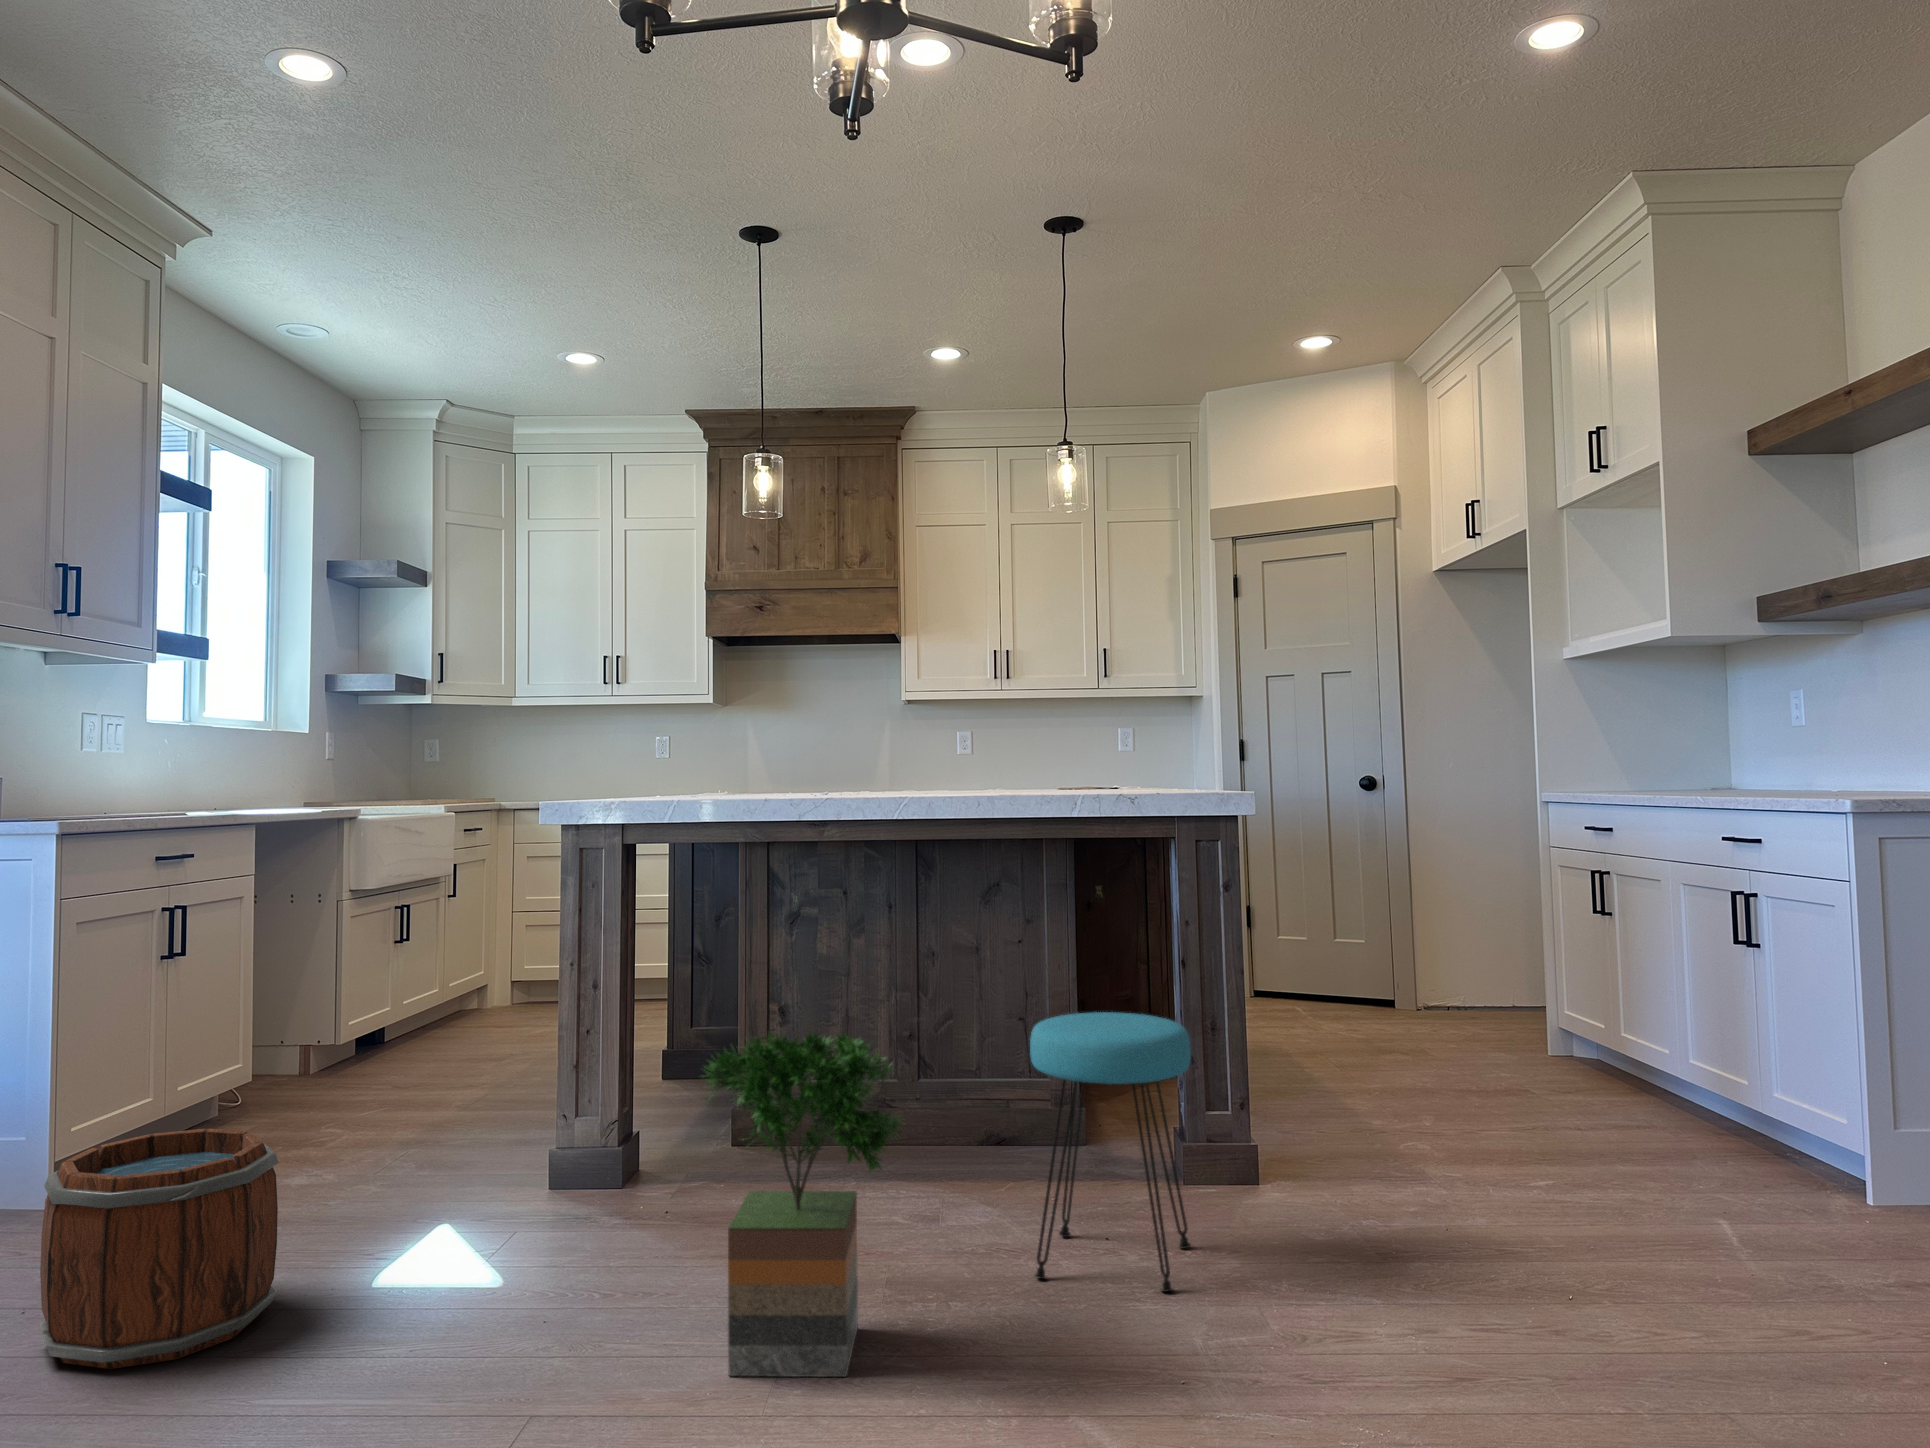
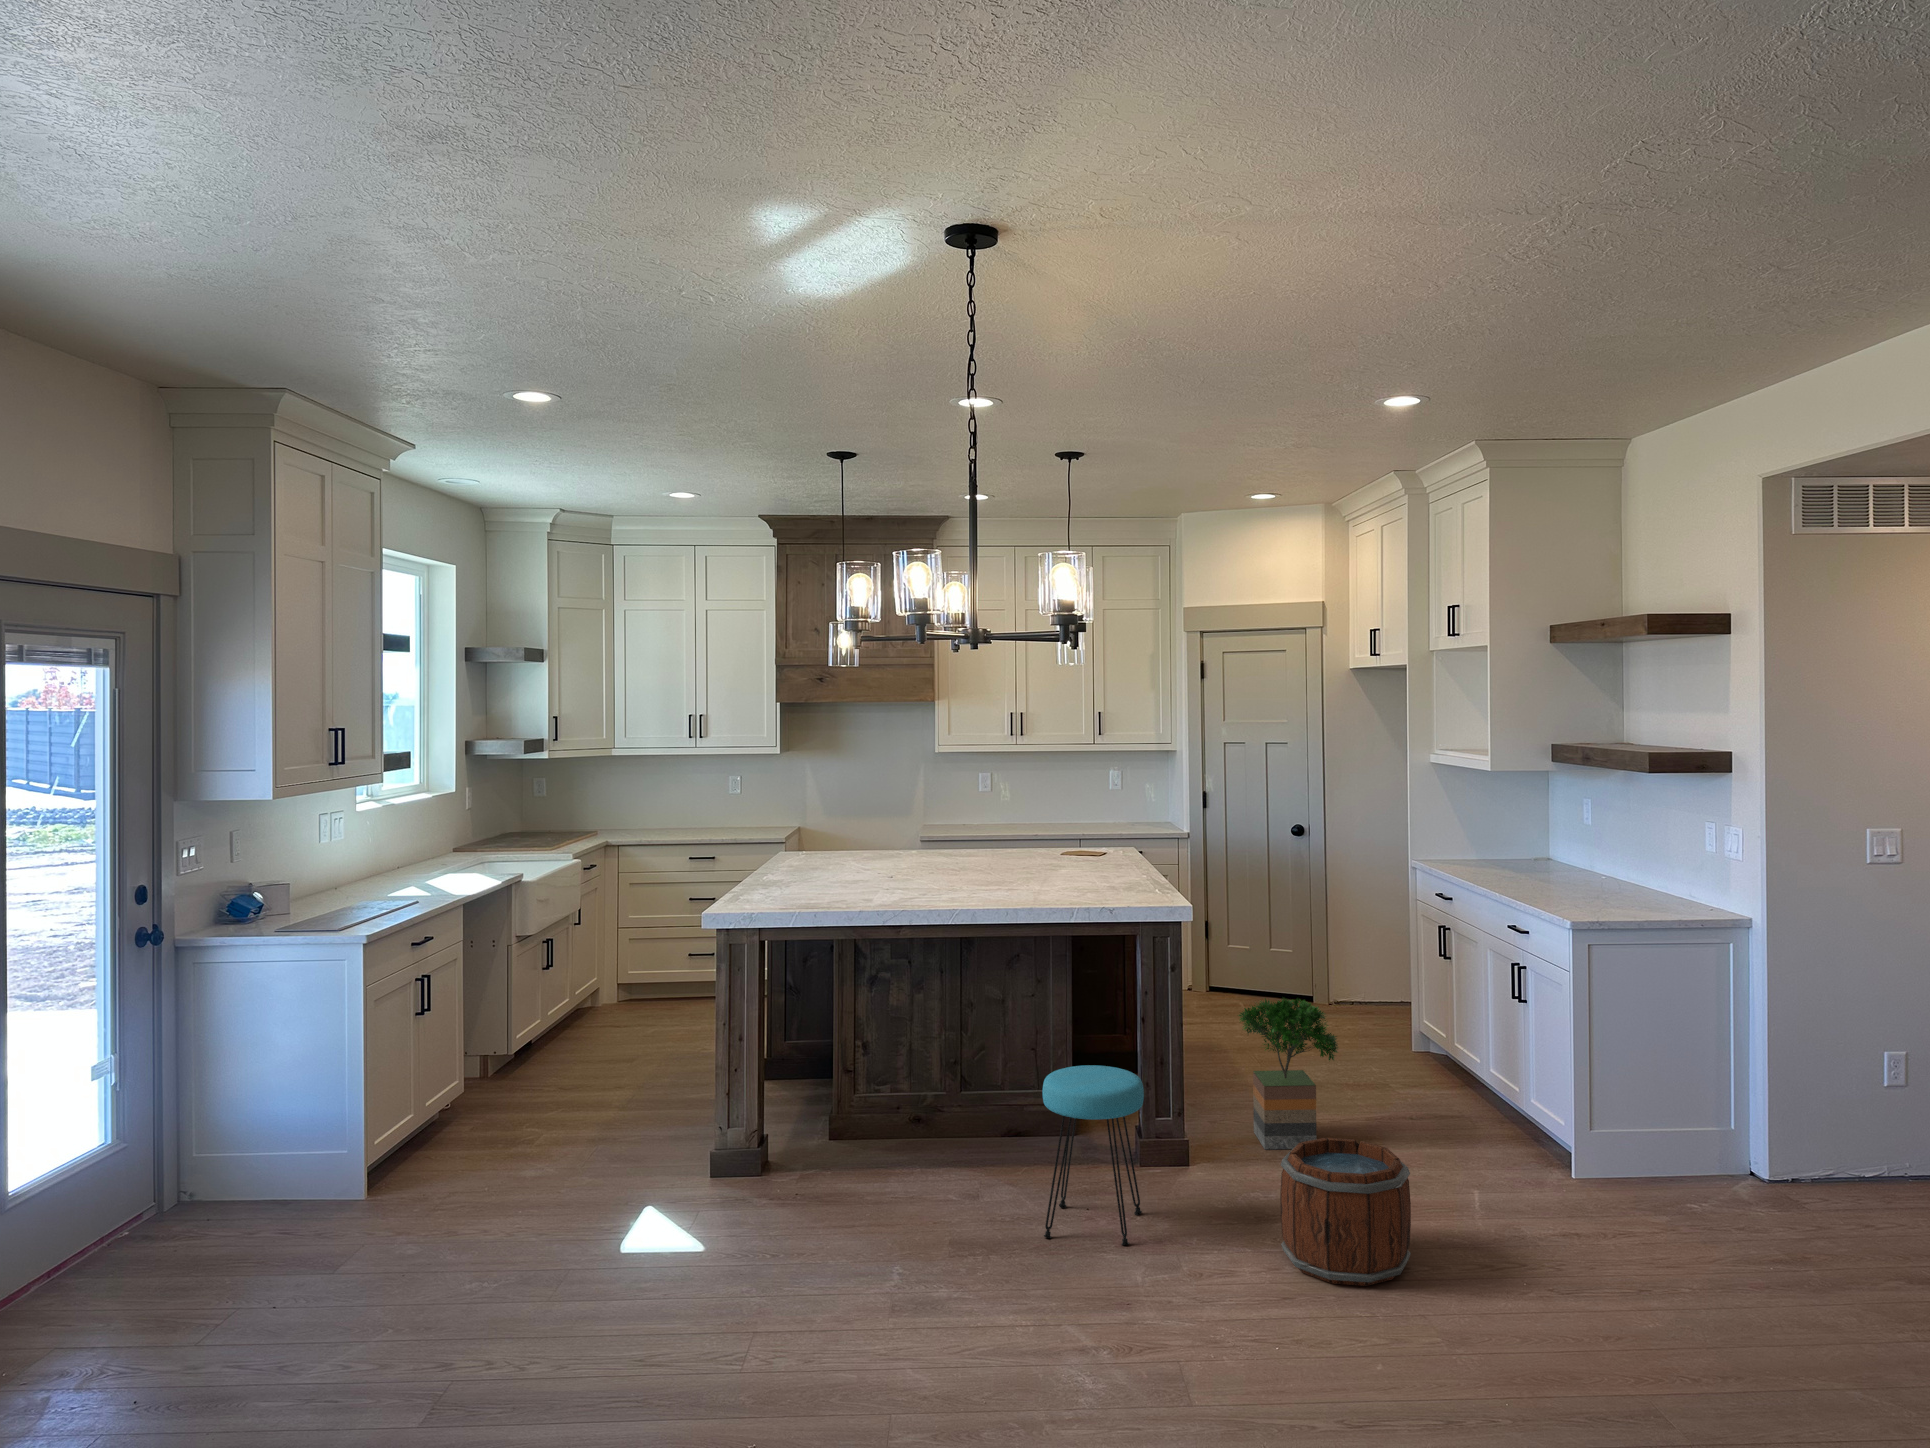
potted tree: present [704,1031,902,1377] -> present [1238,998,1338,1150]
bucket: present [40,1128,279,1369] -> present [1280,1138,1411,1286]

